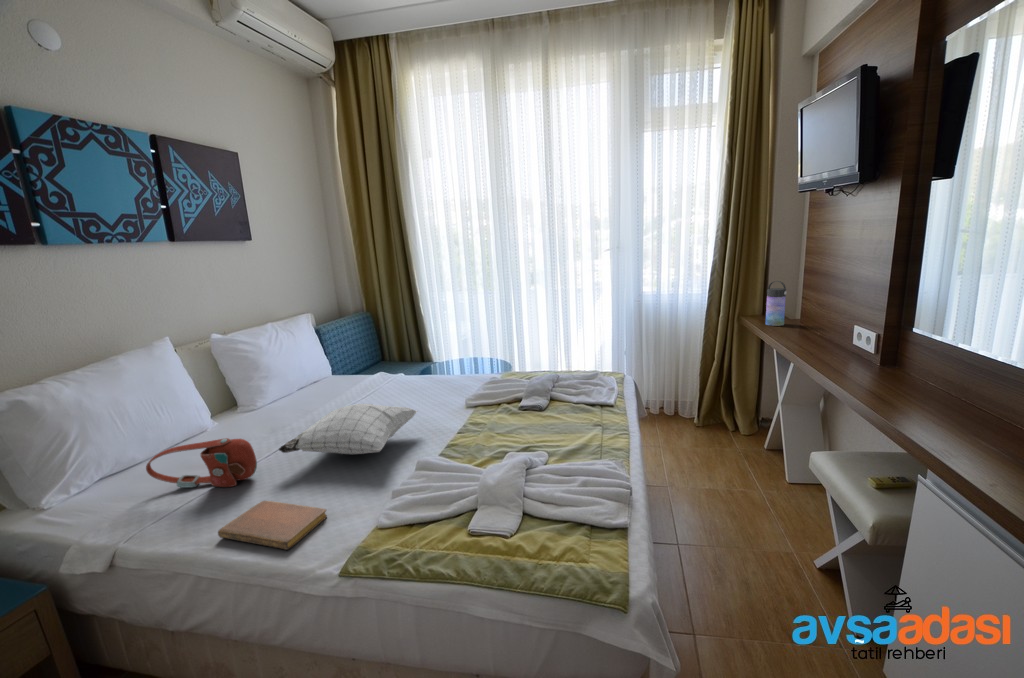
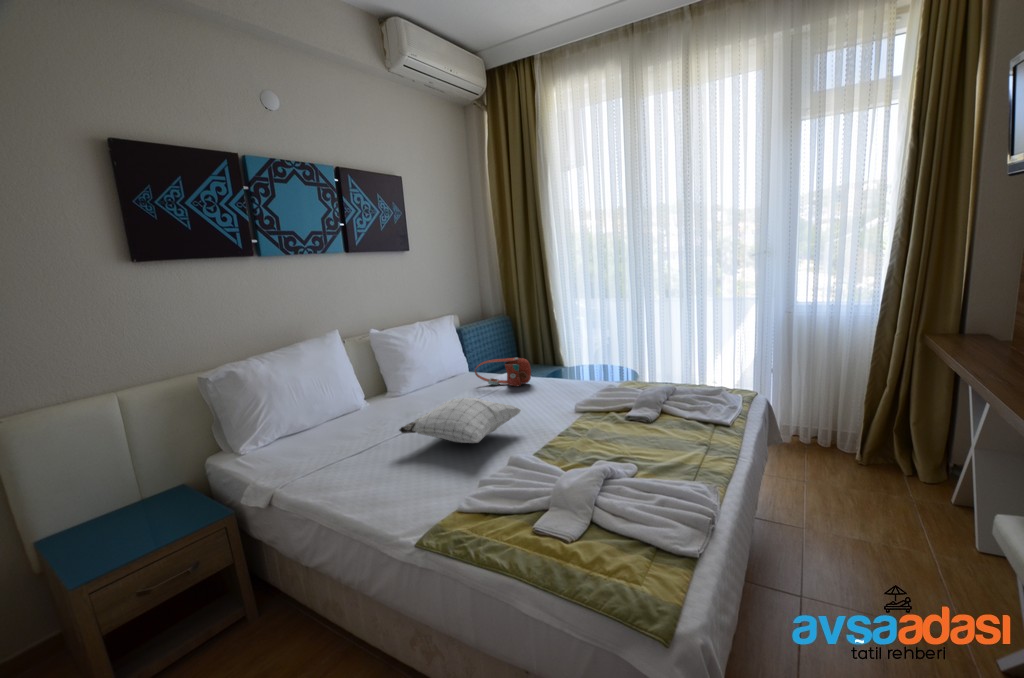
water bottle: present [766,281,787,326] -> none [961,293,996,350]
handbag: present [146,438,257,488] -> present [475,358,531,386]
notebook: present [218,501,327,550] -> none [340,471,423,515]

